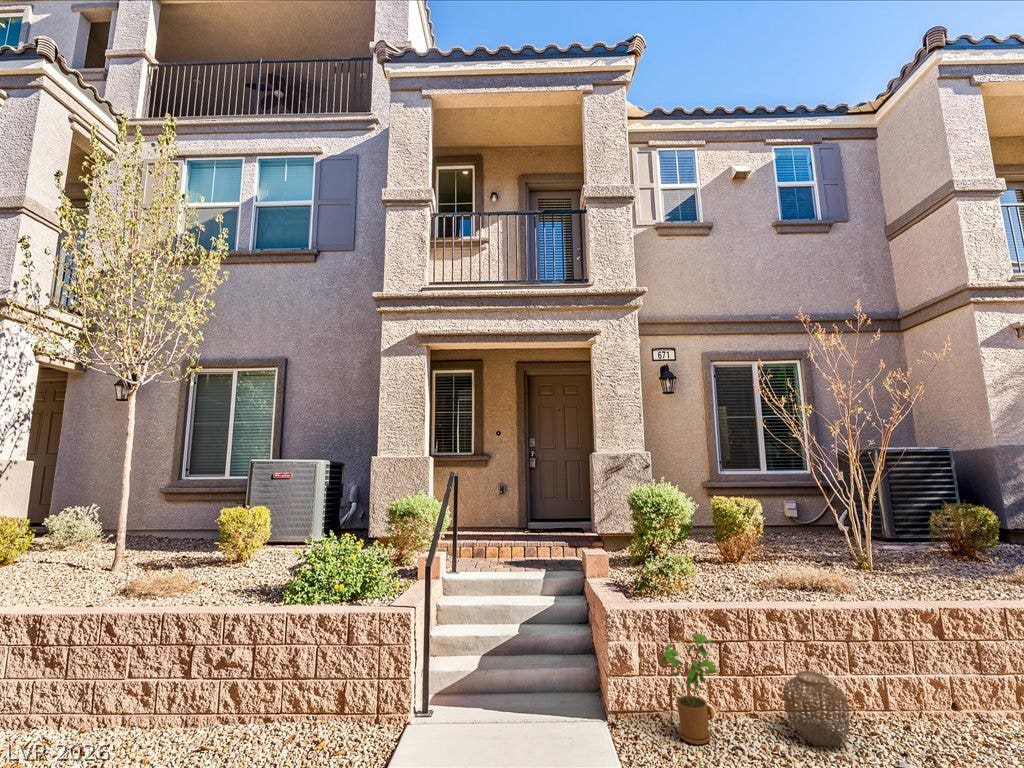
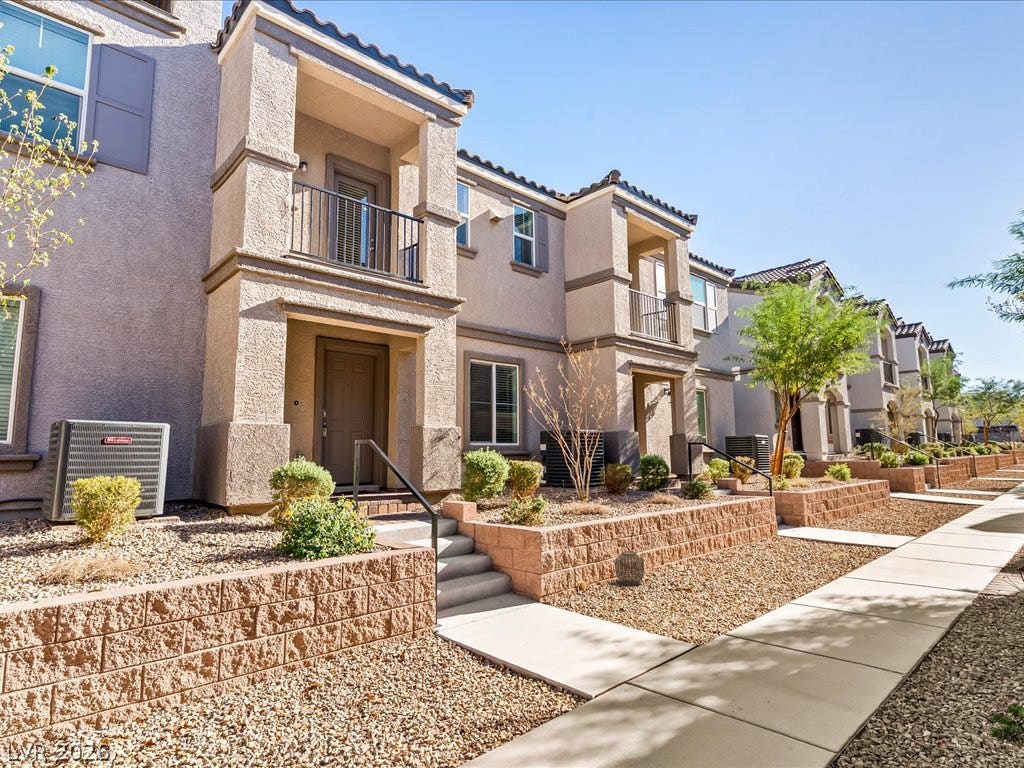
house plant: present [661,633,717,745] -> none [571,538,607,597]

